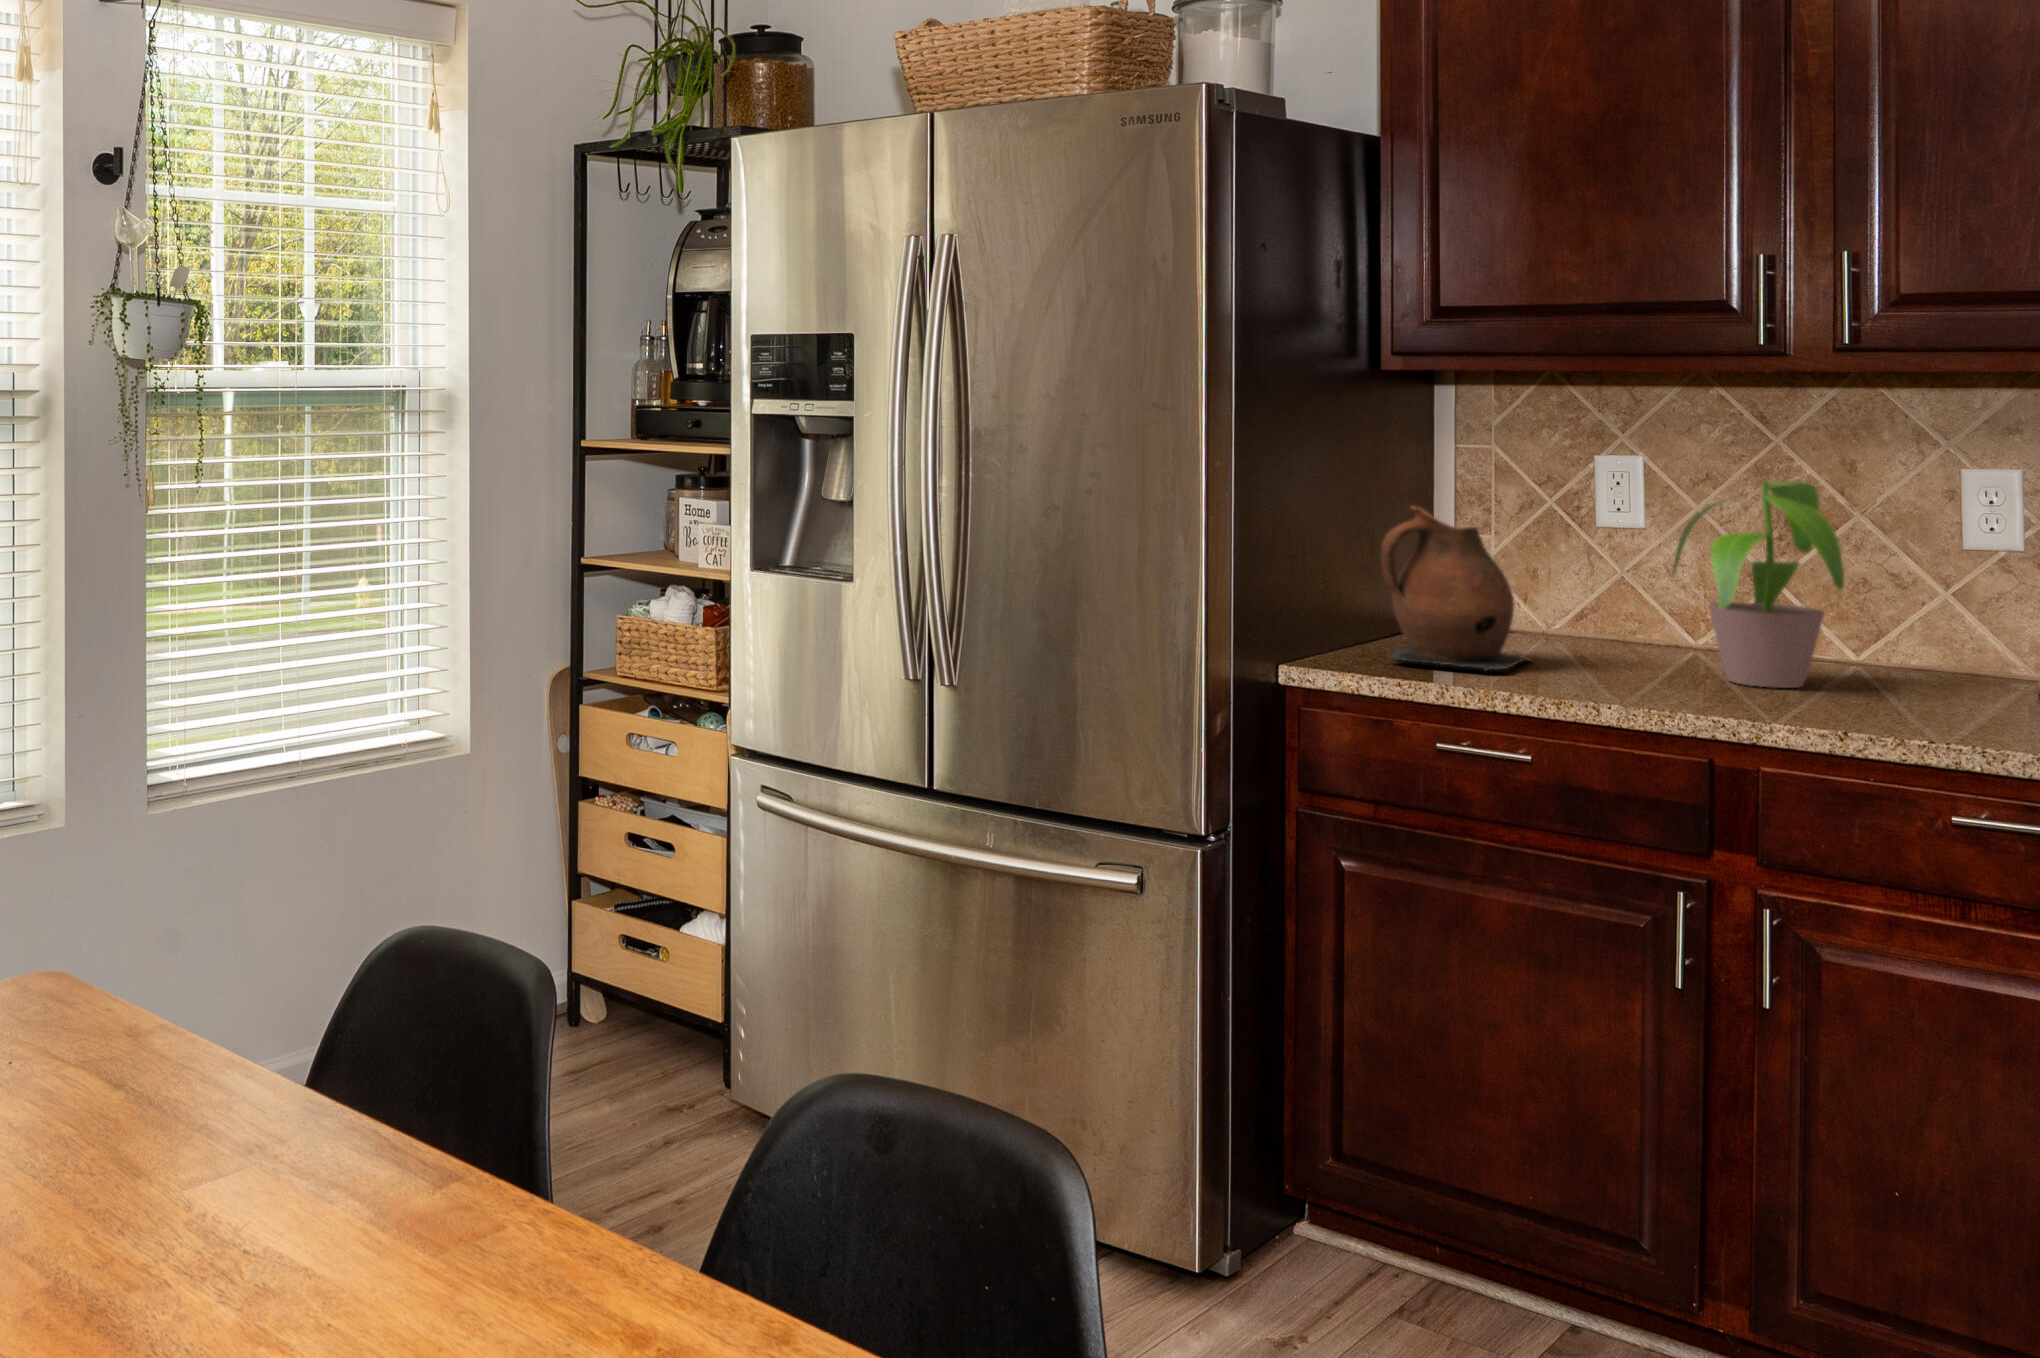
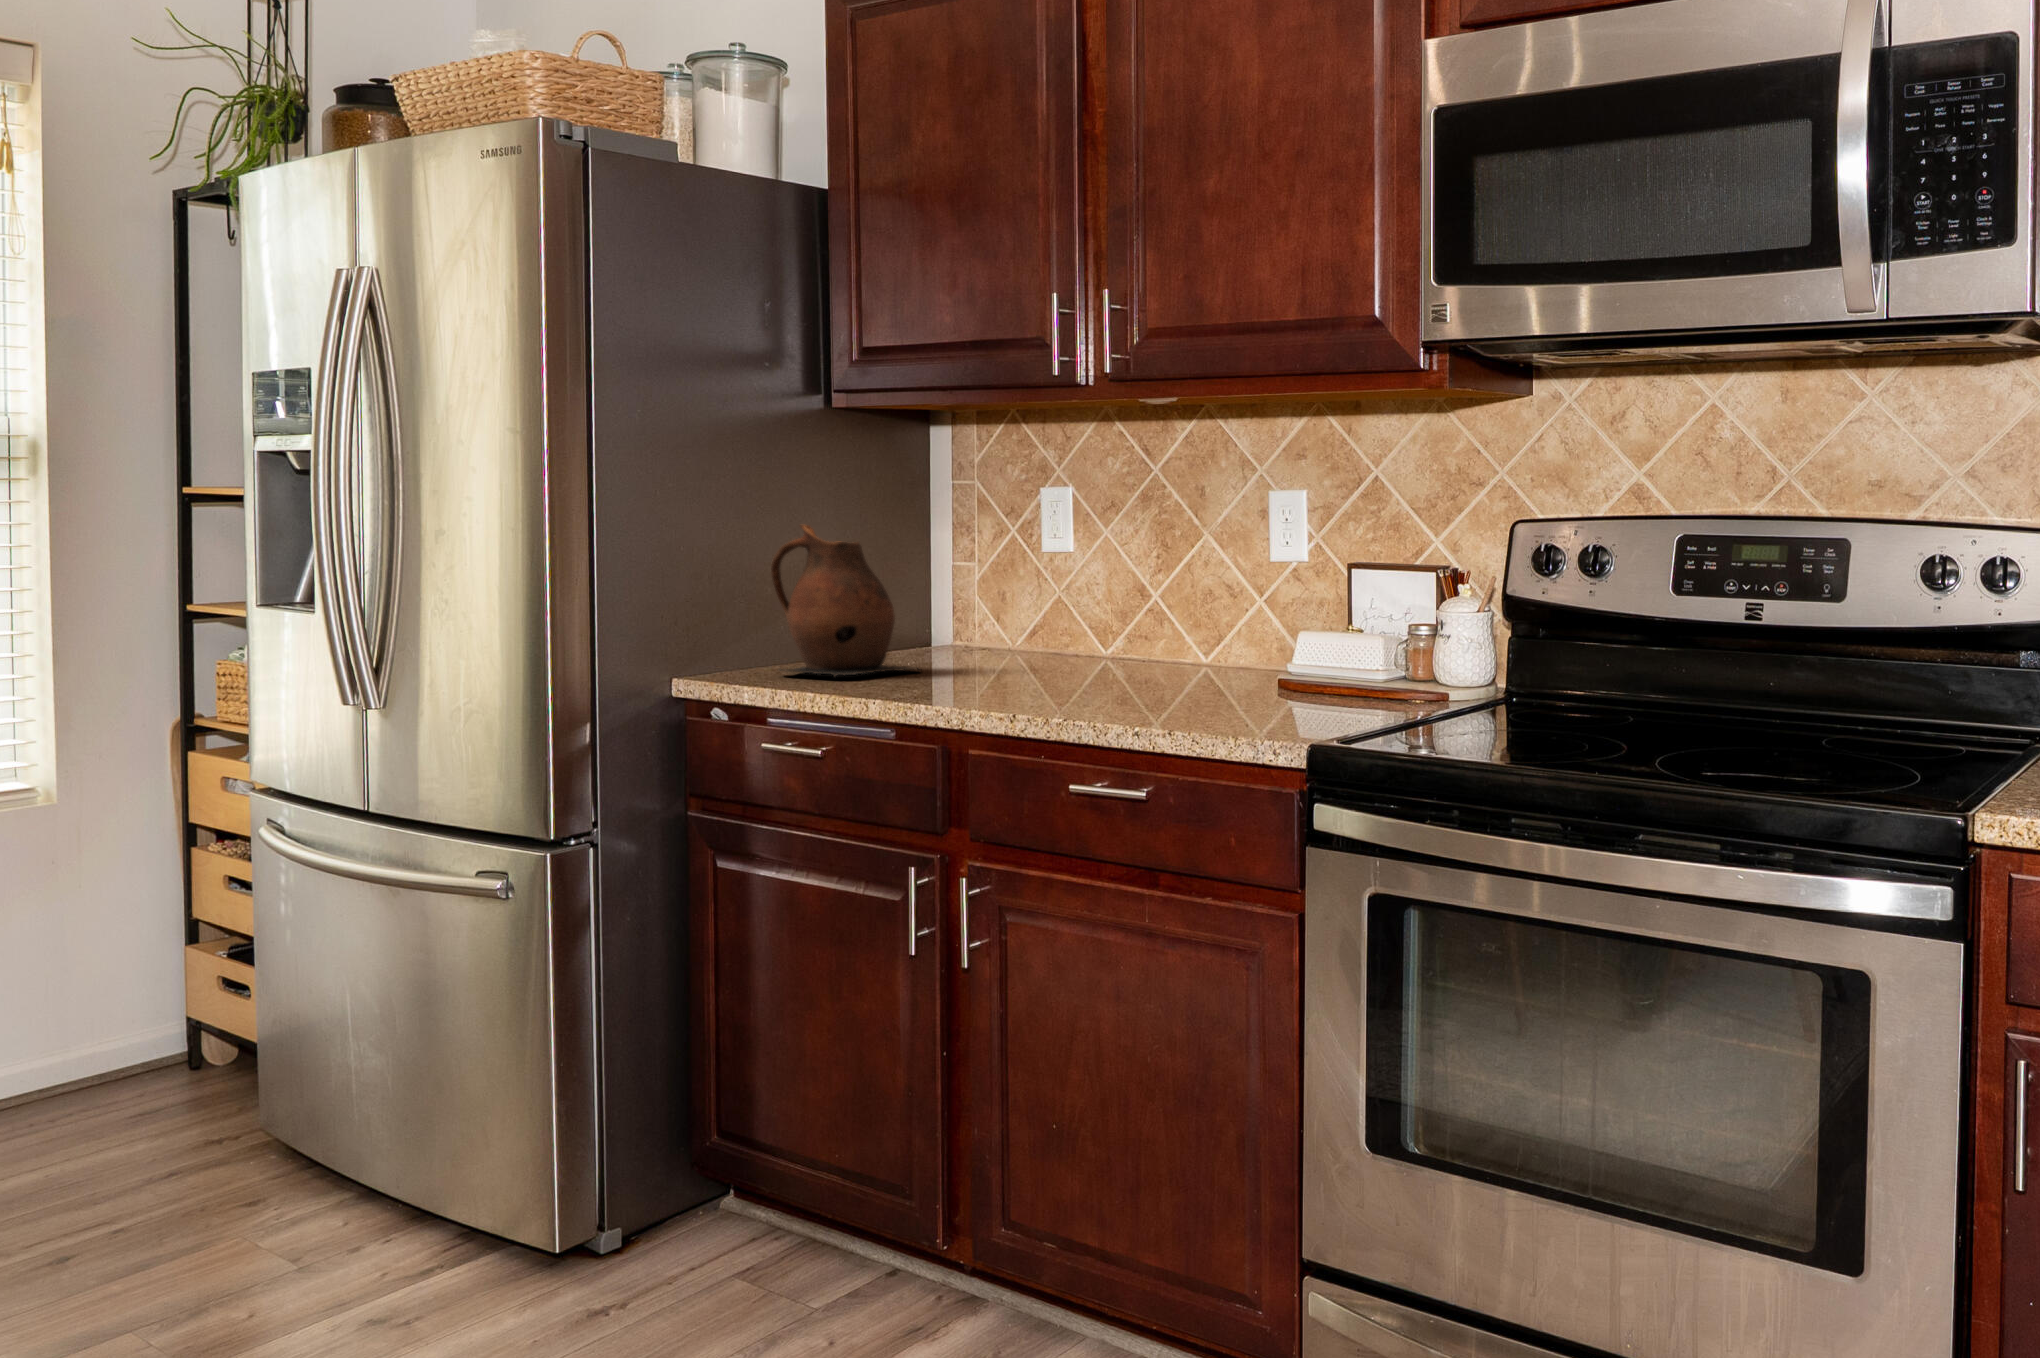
potted plant: present [1672,481,1844,688] -> none [965,491,1175,684]

